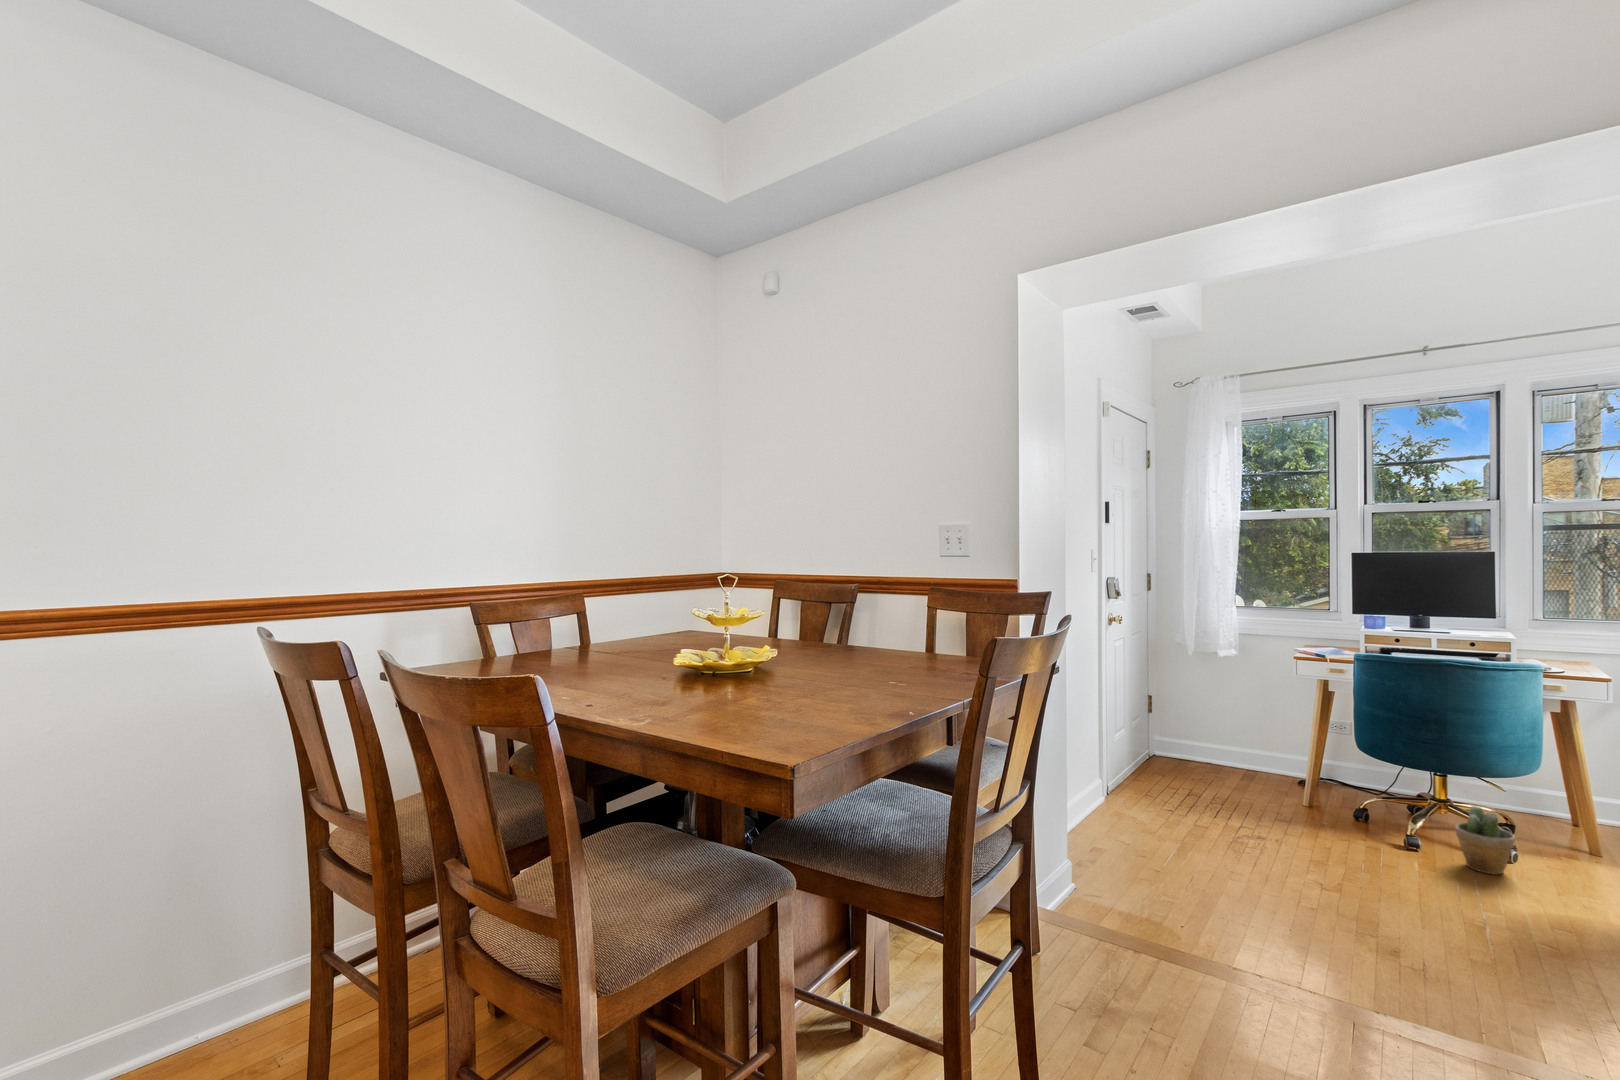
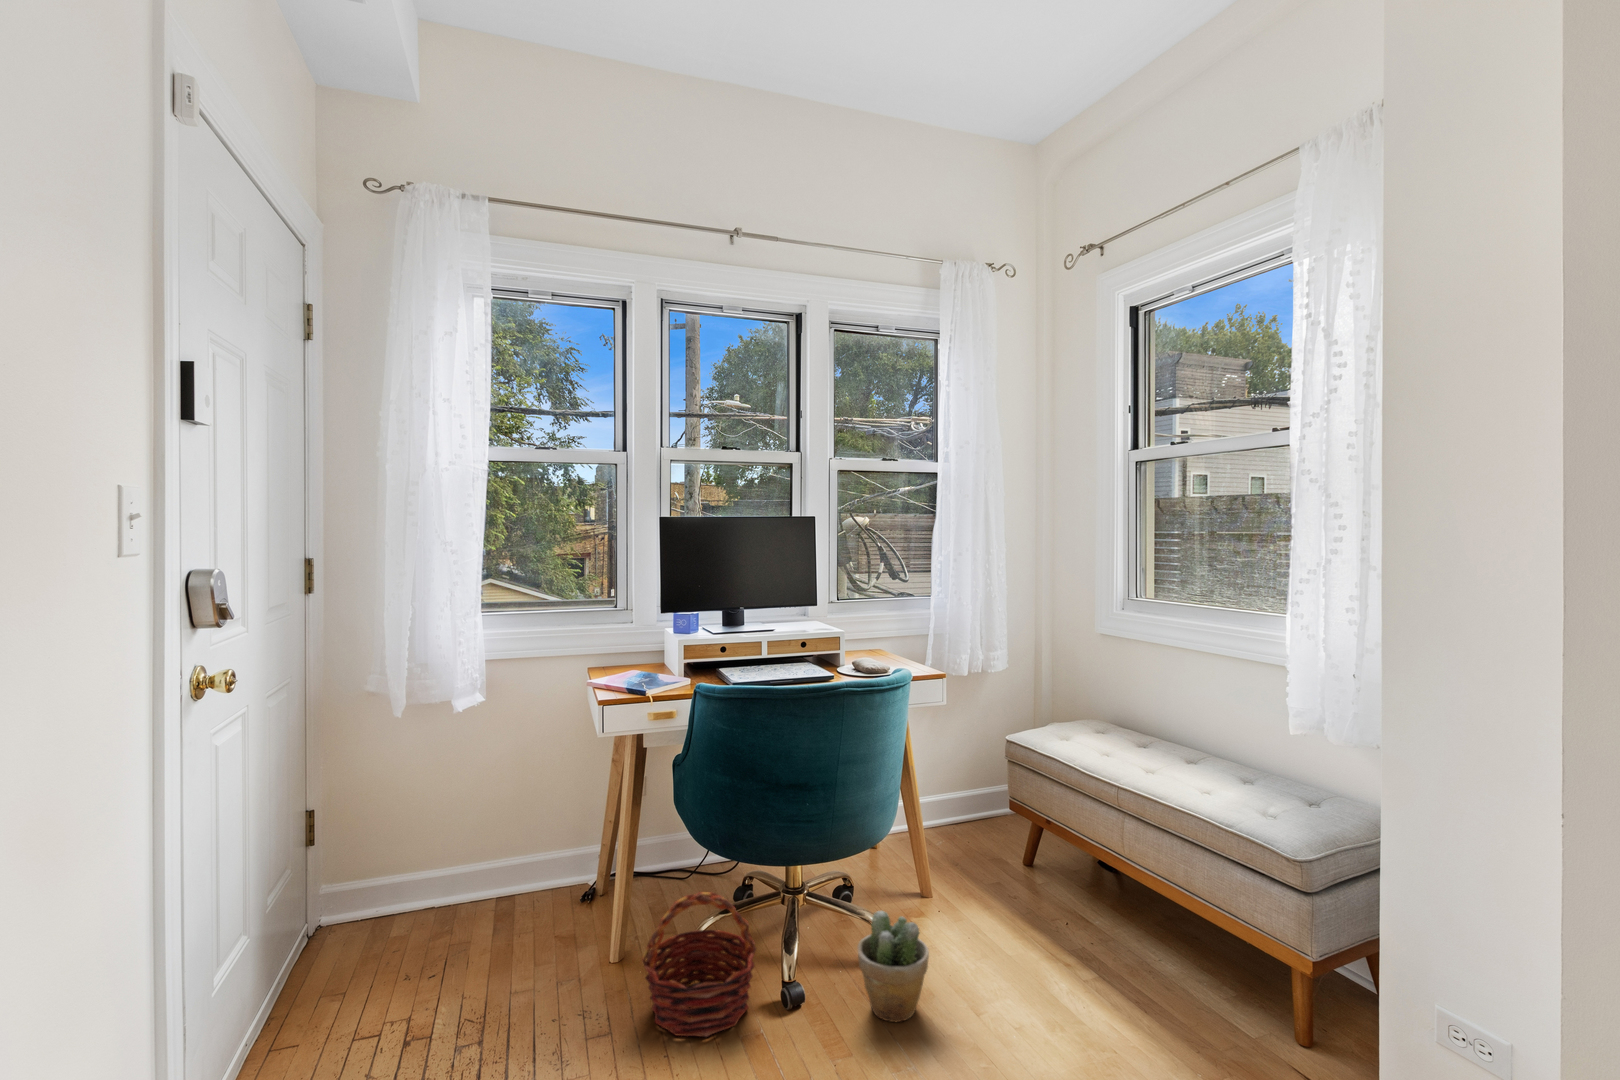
basket: none [1309,765,1386,839] -> present [642,892,756,1037]

